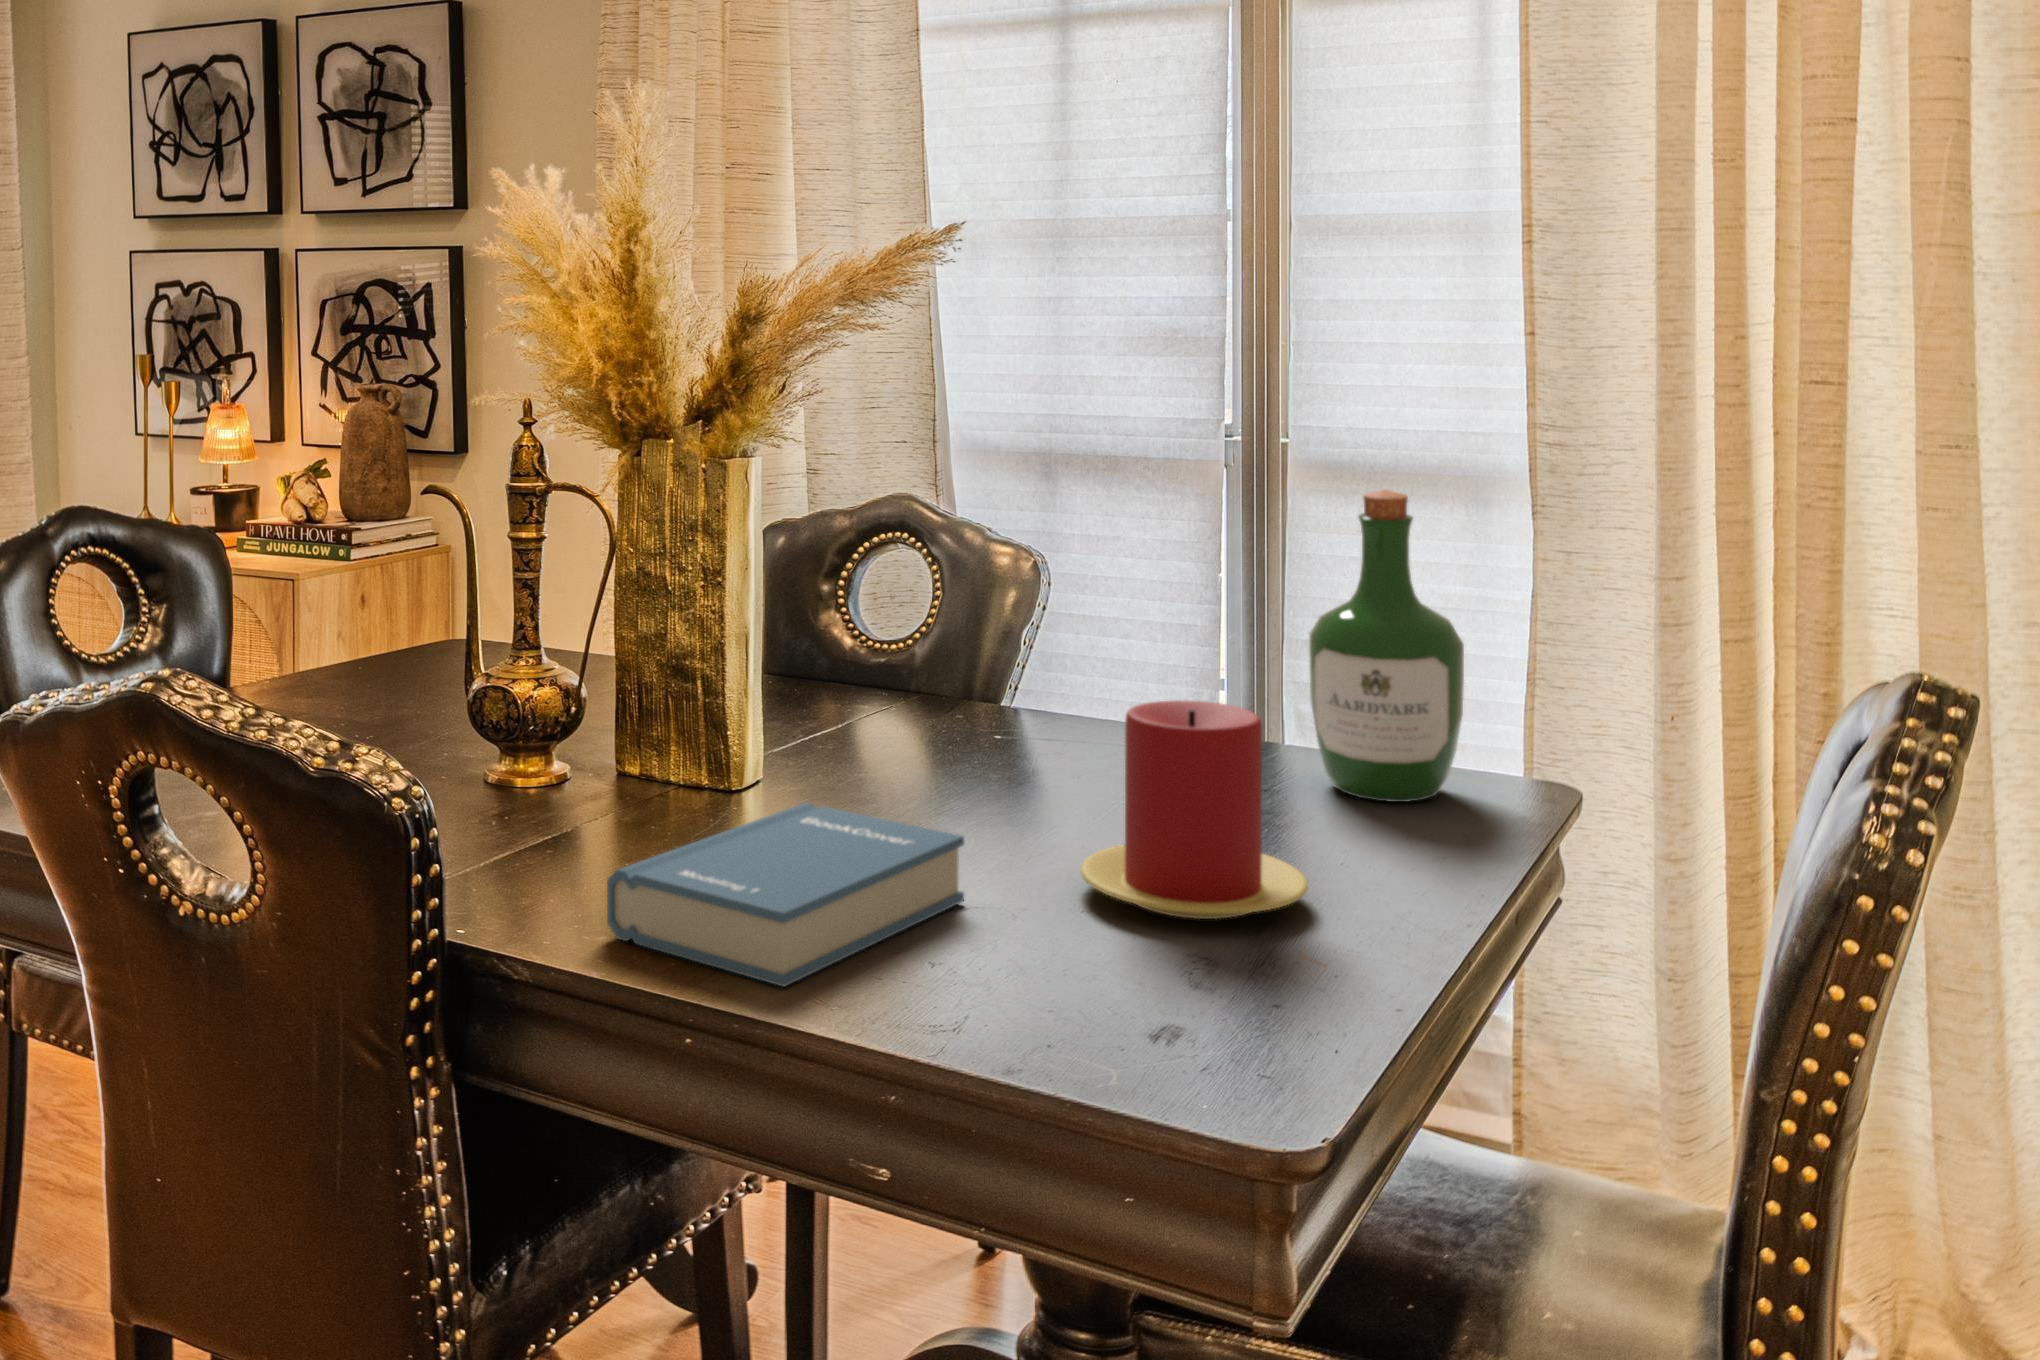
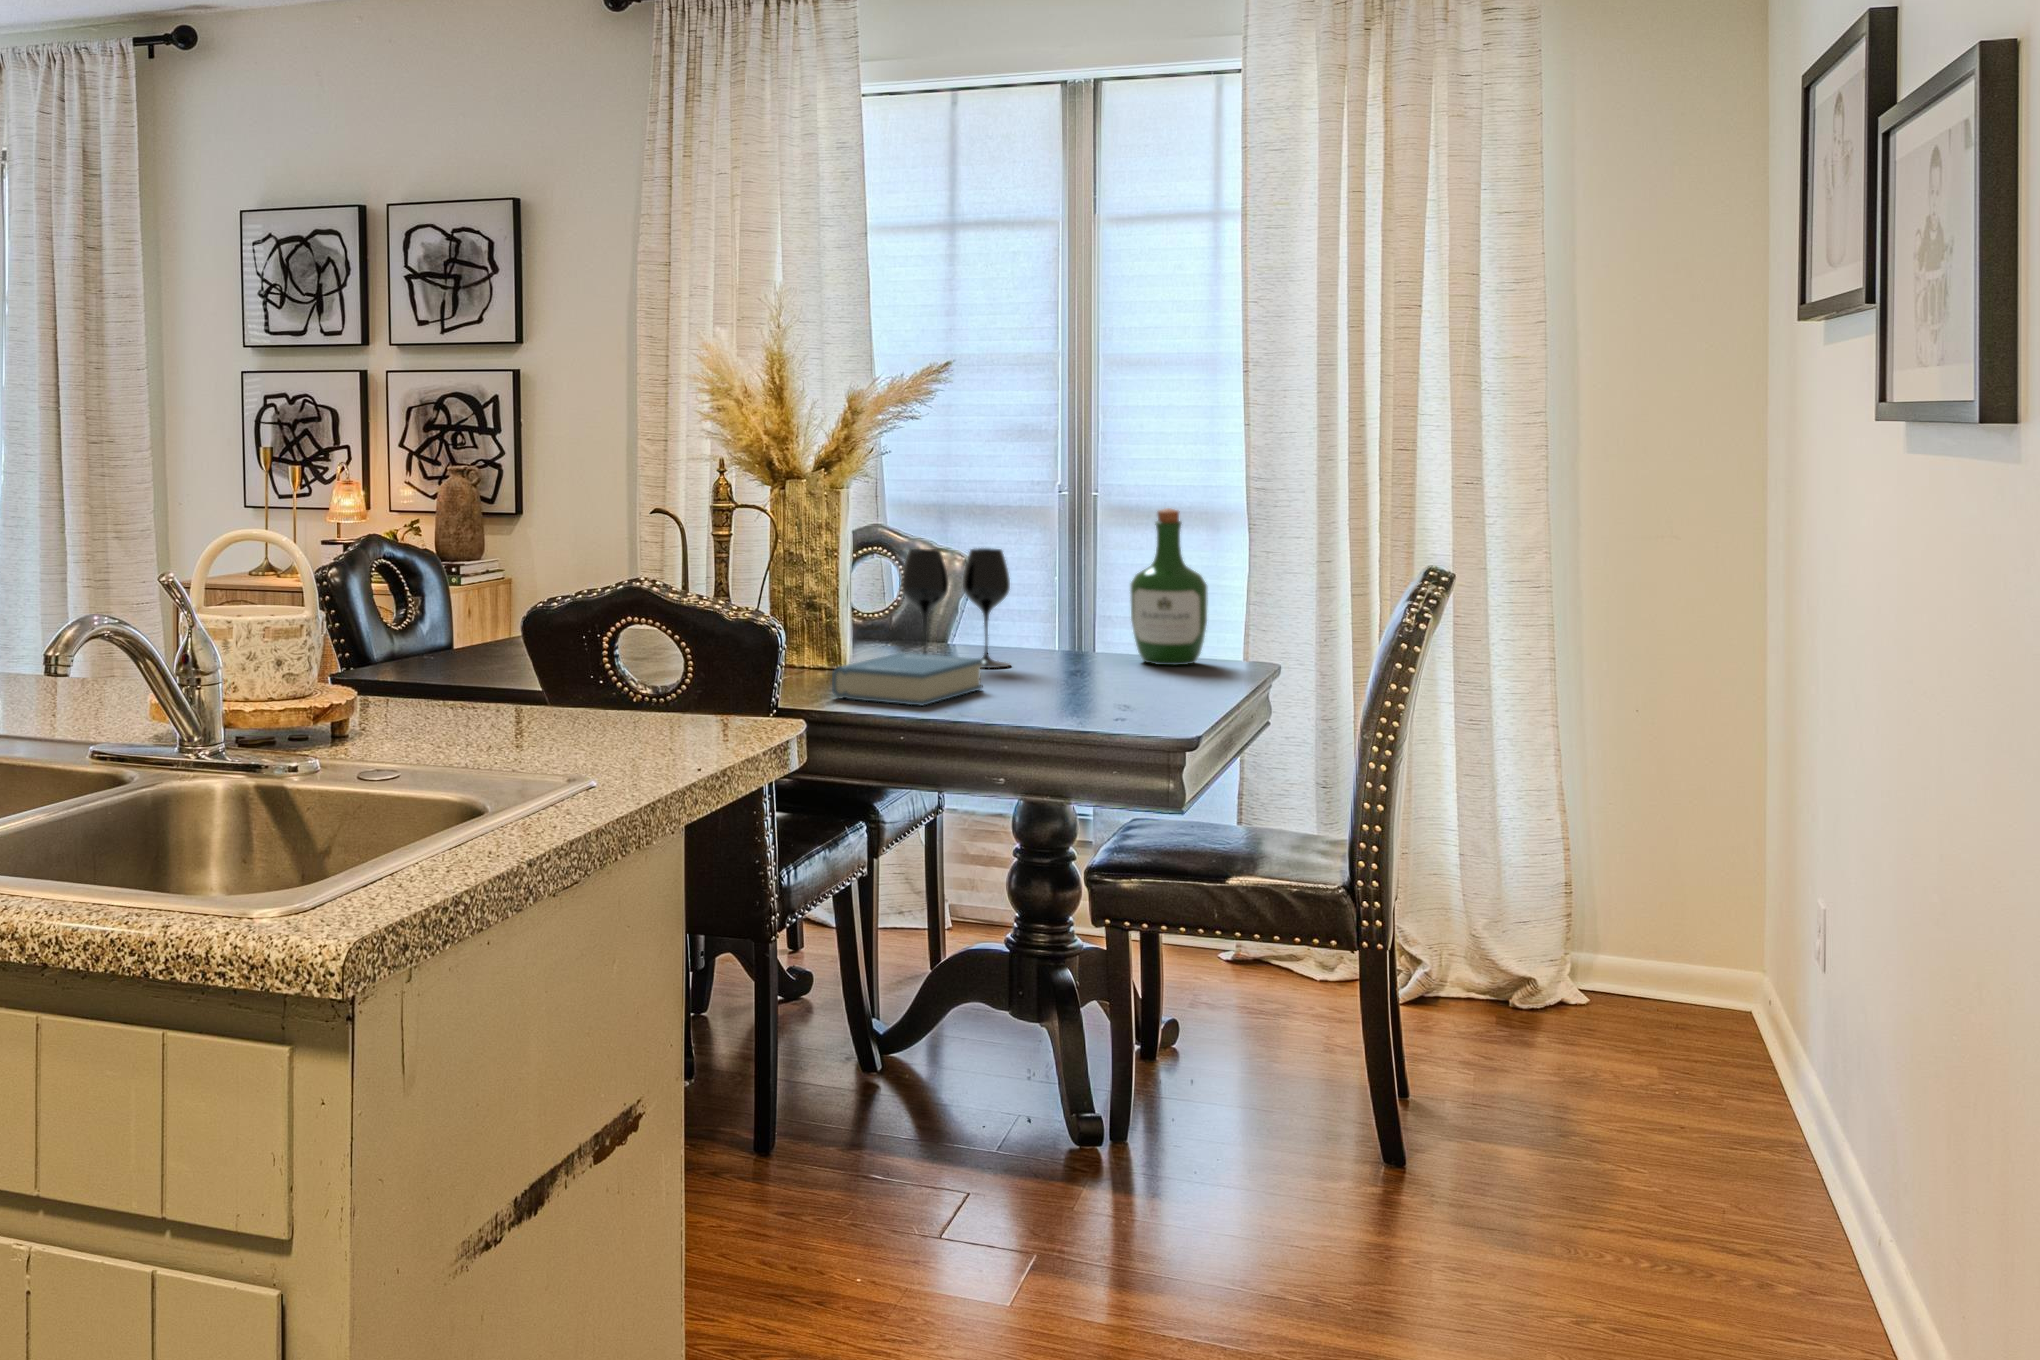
wine glass: none [850,565,1068,805] -> present [901,548,1010,668]
candle: present [1081,700,1308,919] -> none [1033,600,1137,691]

